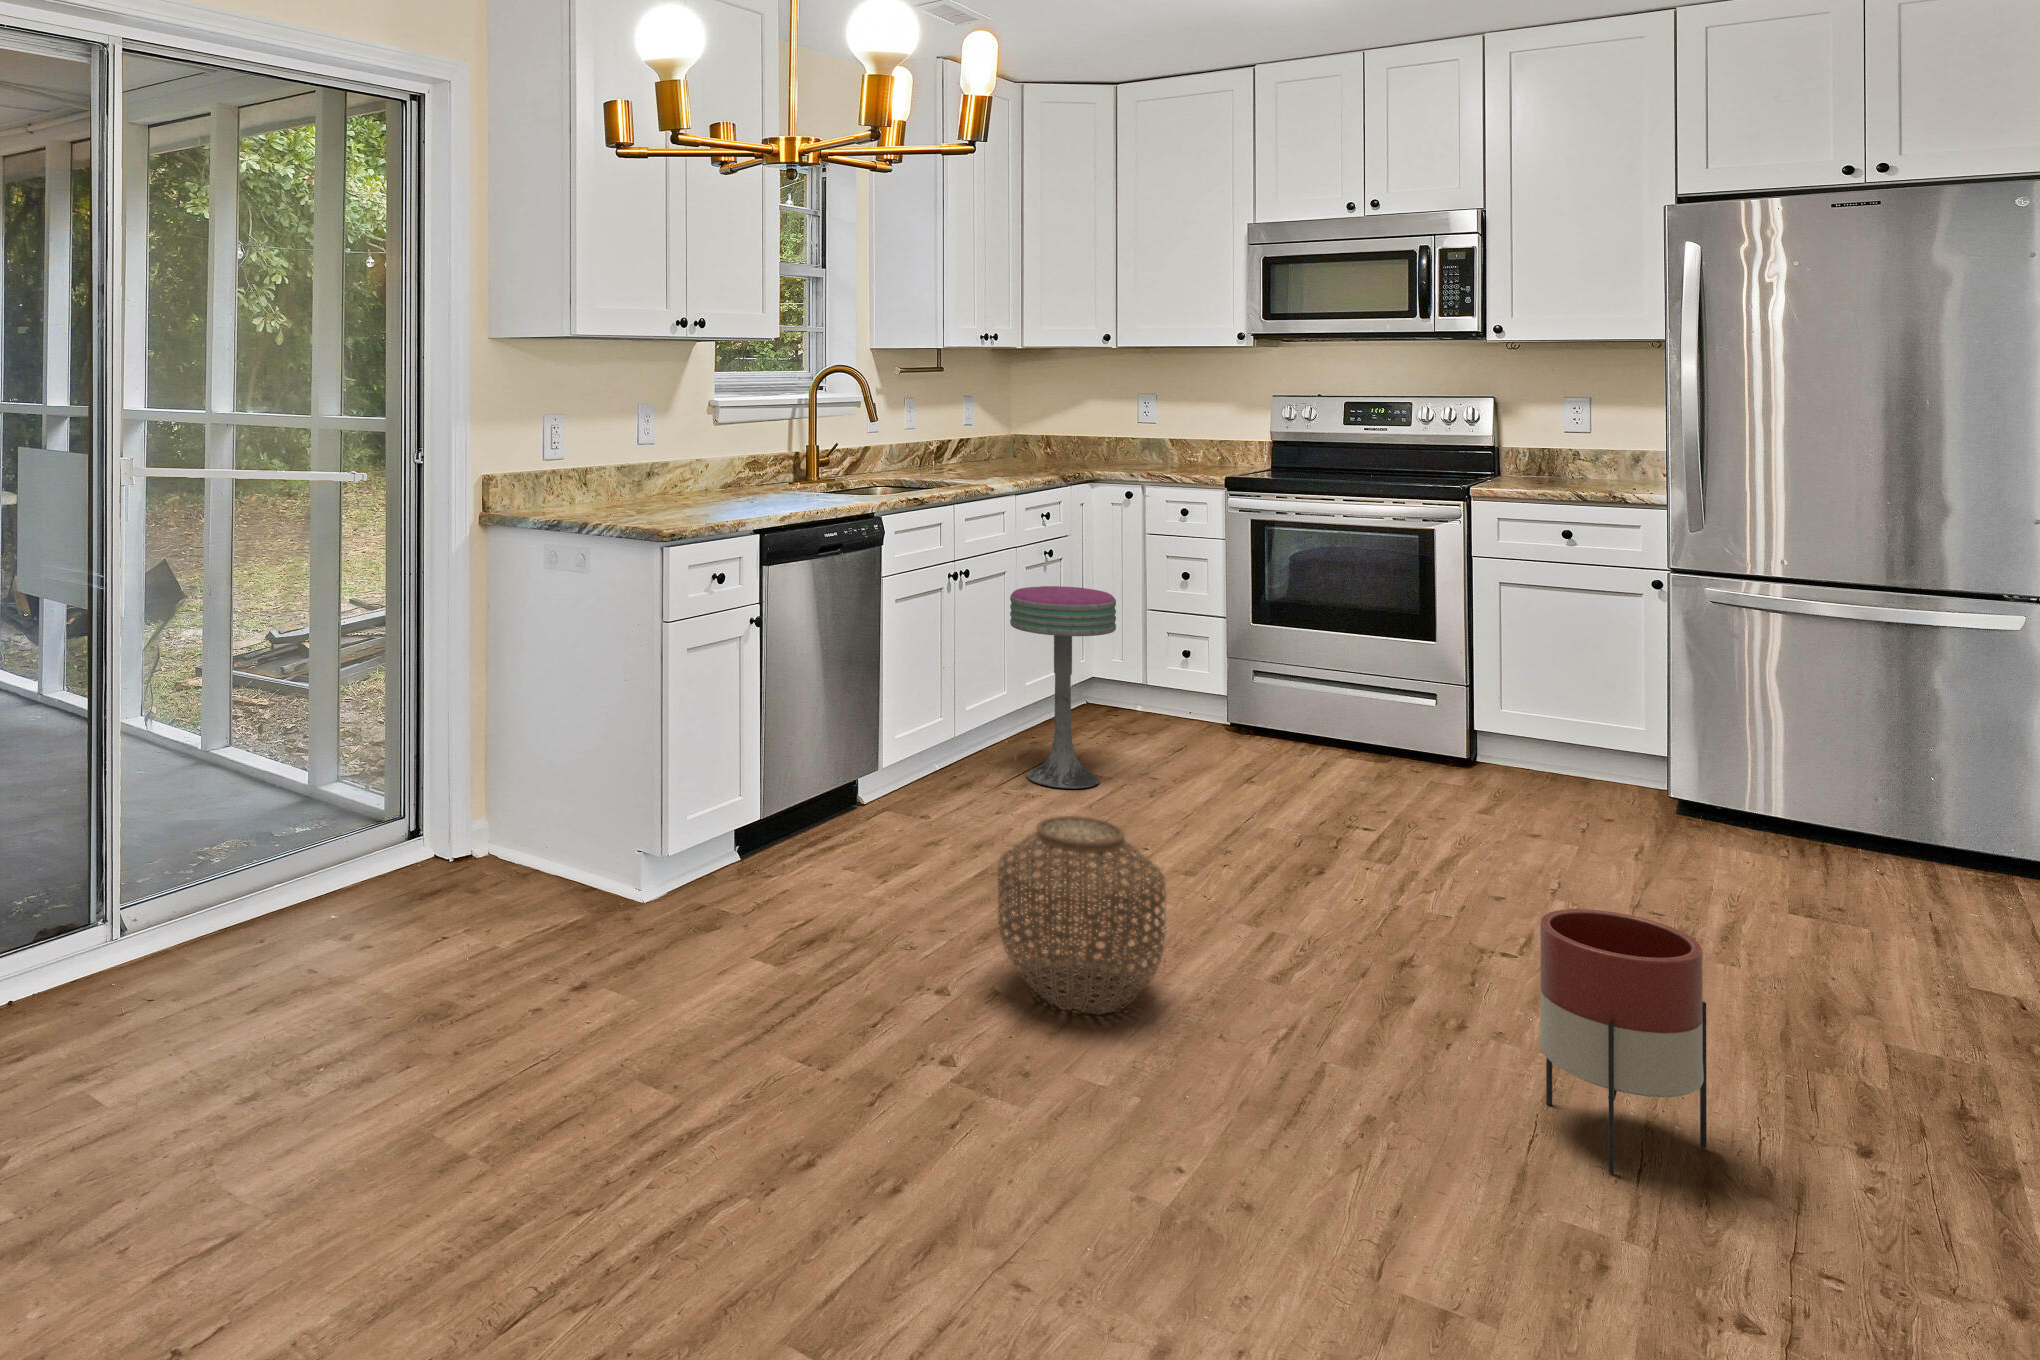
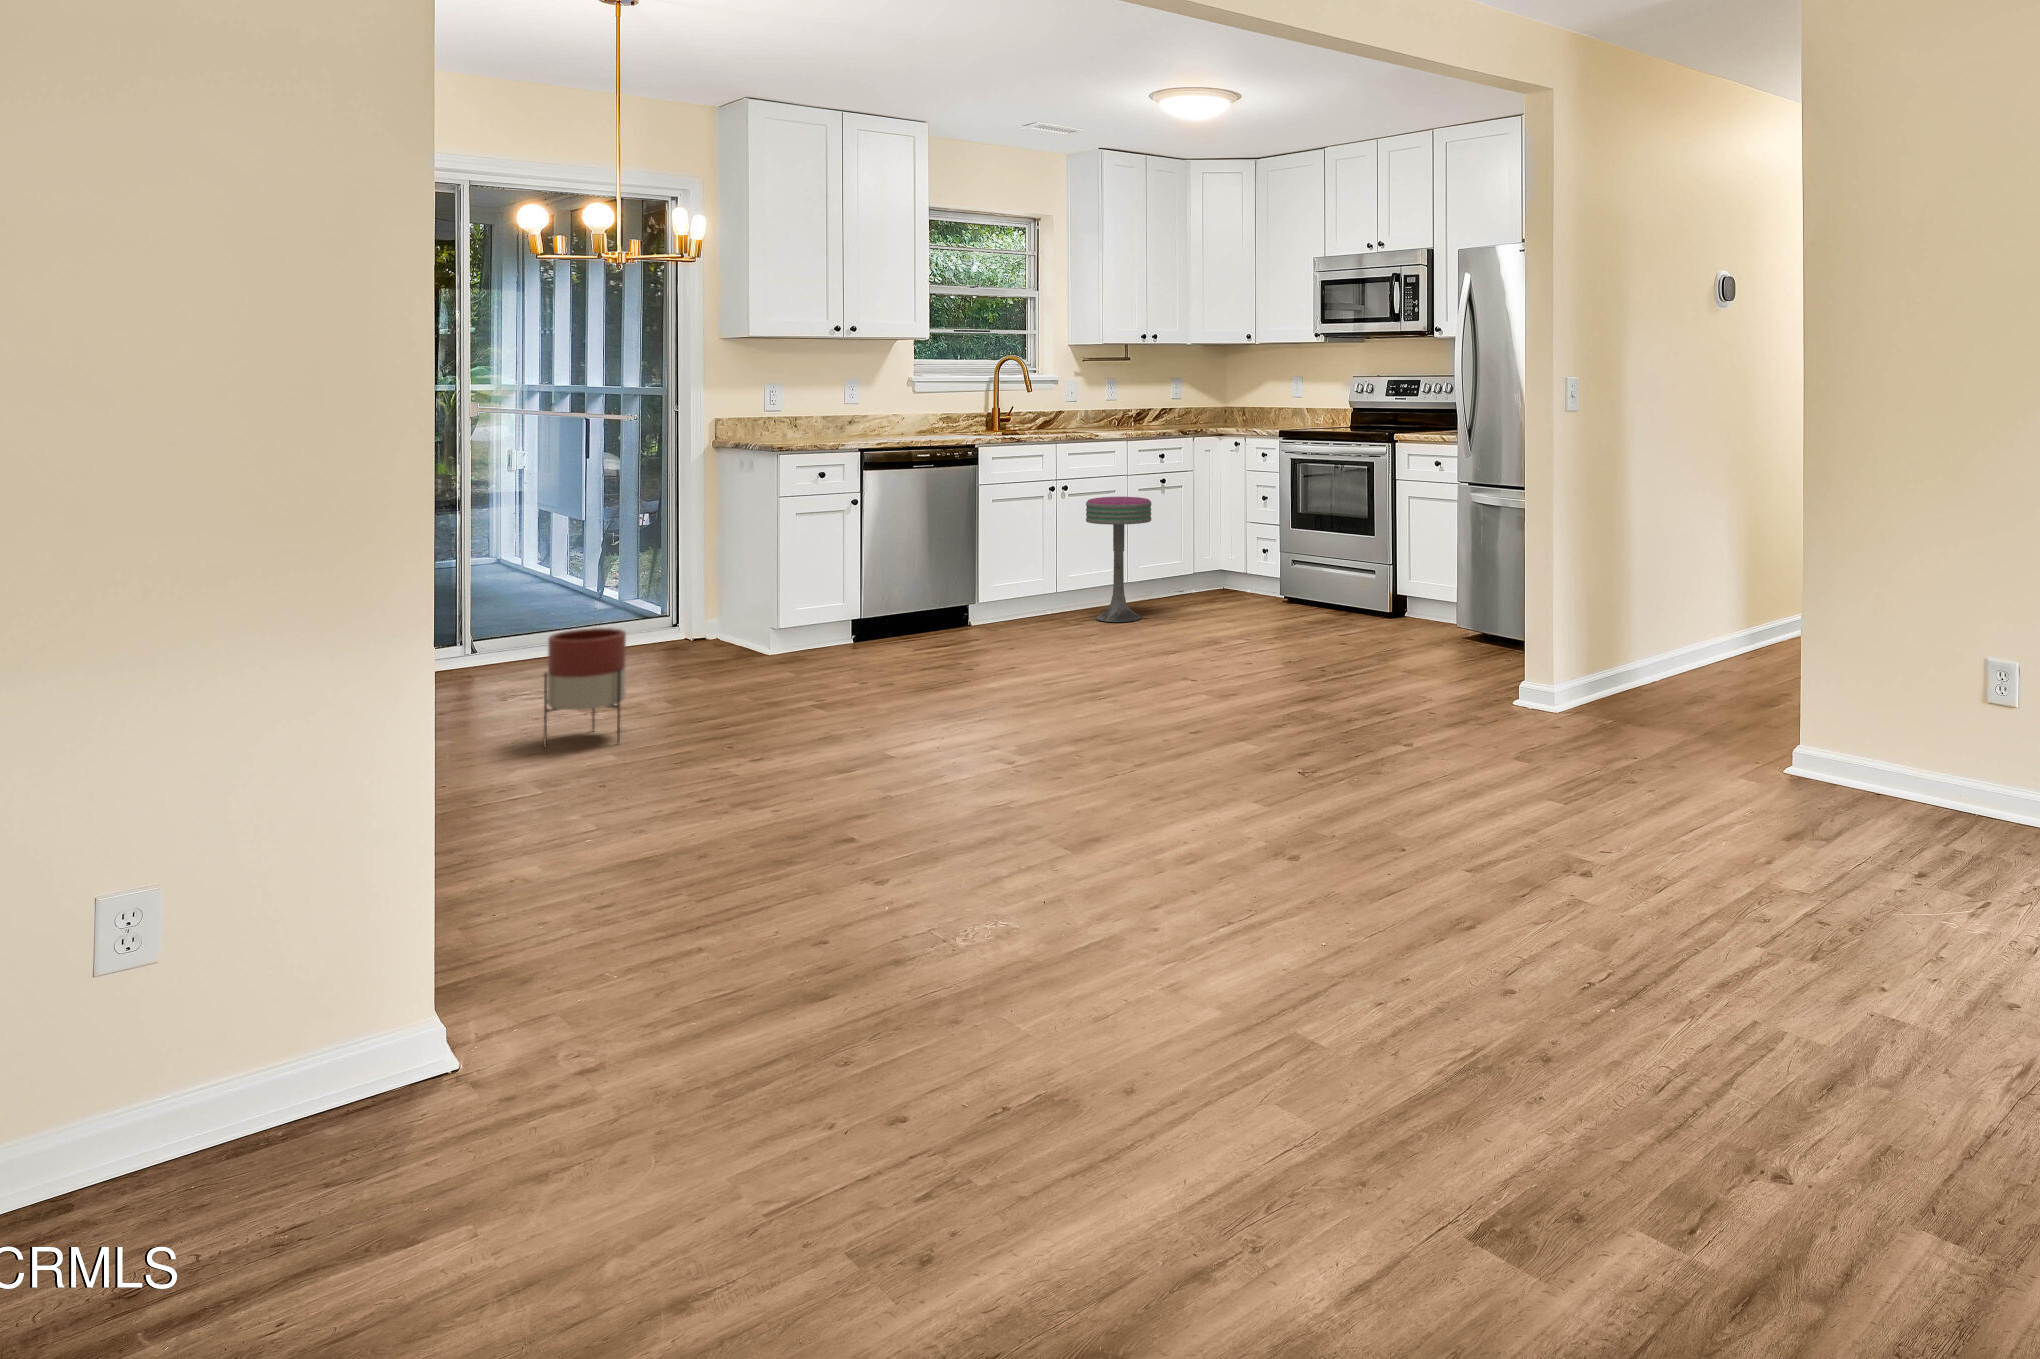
woven basket: present [998,816,1166,1013] -> none [893,596,983,695]
planter: present [1540,909,1707,1173] -> present [544,628,626,747]

